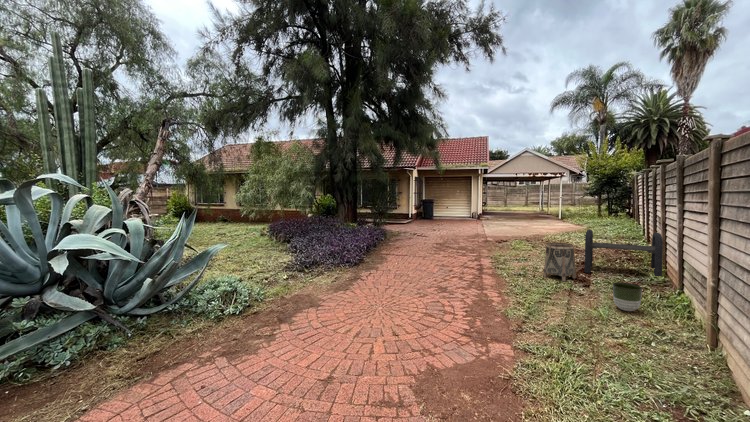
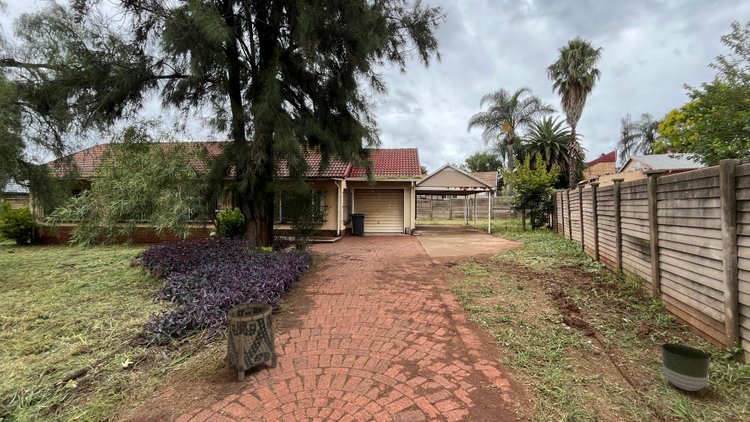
bench: present [584,229,663,276] -> none [562,254,661,320]
basket: present [544,243,576,281] -> present [227,302,277,381]

